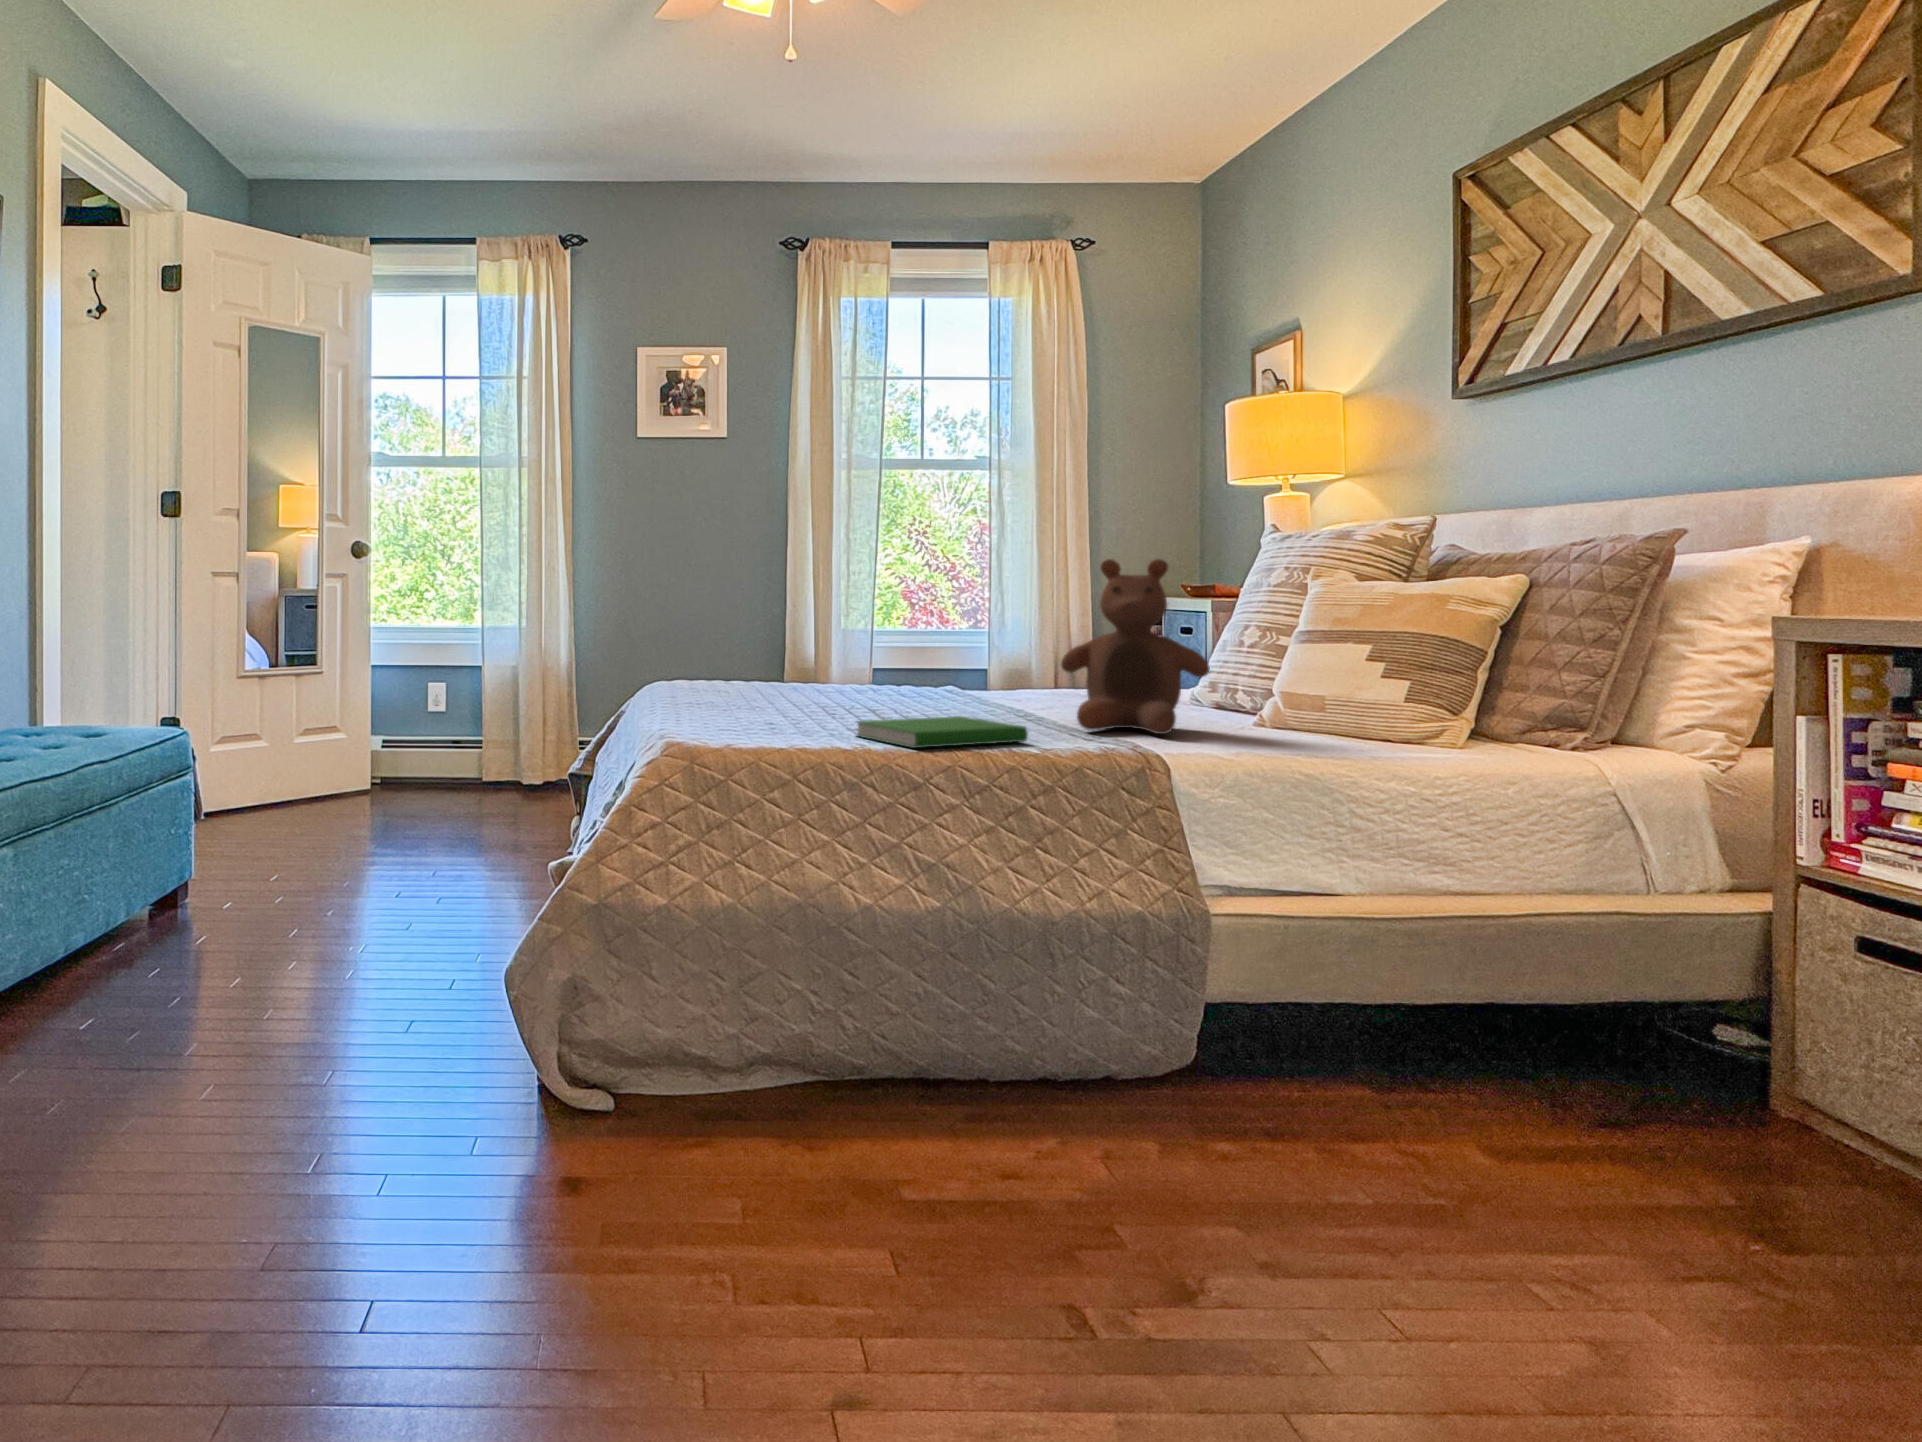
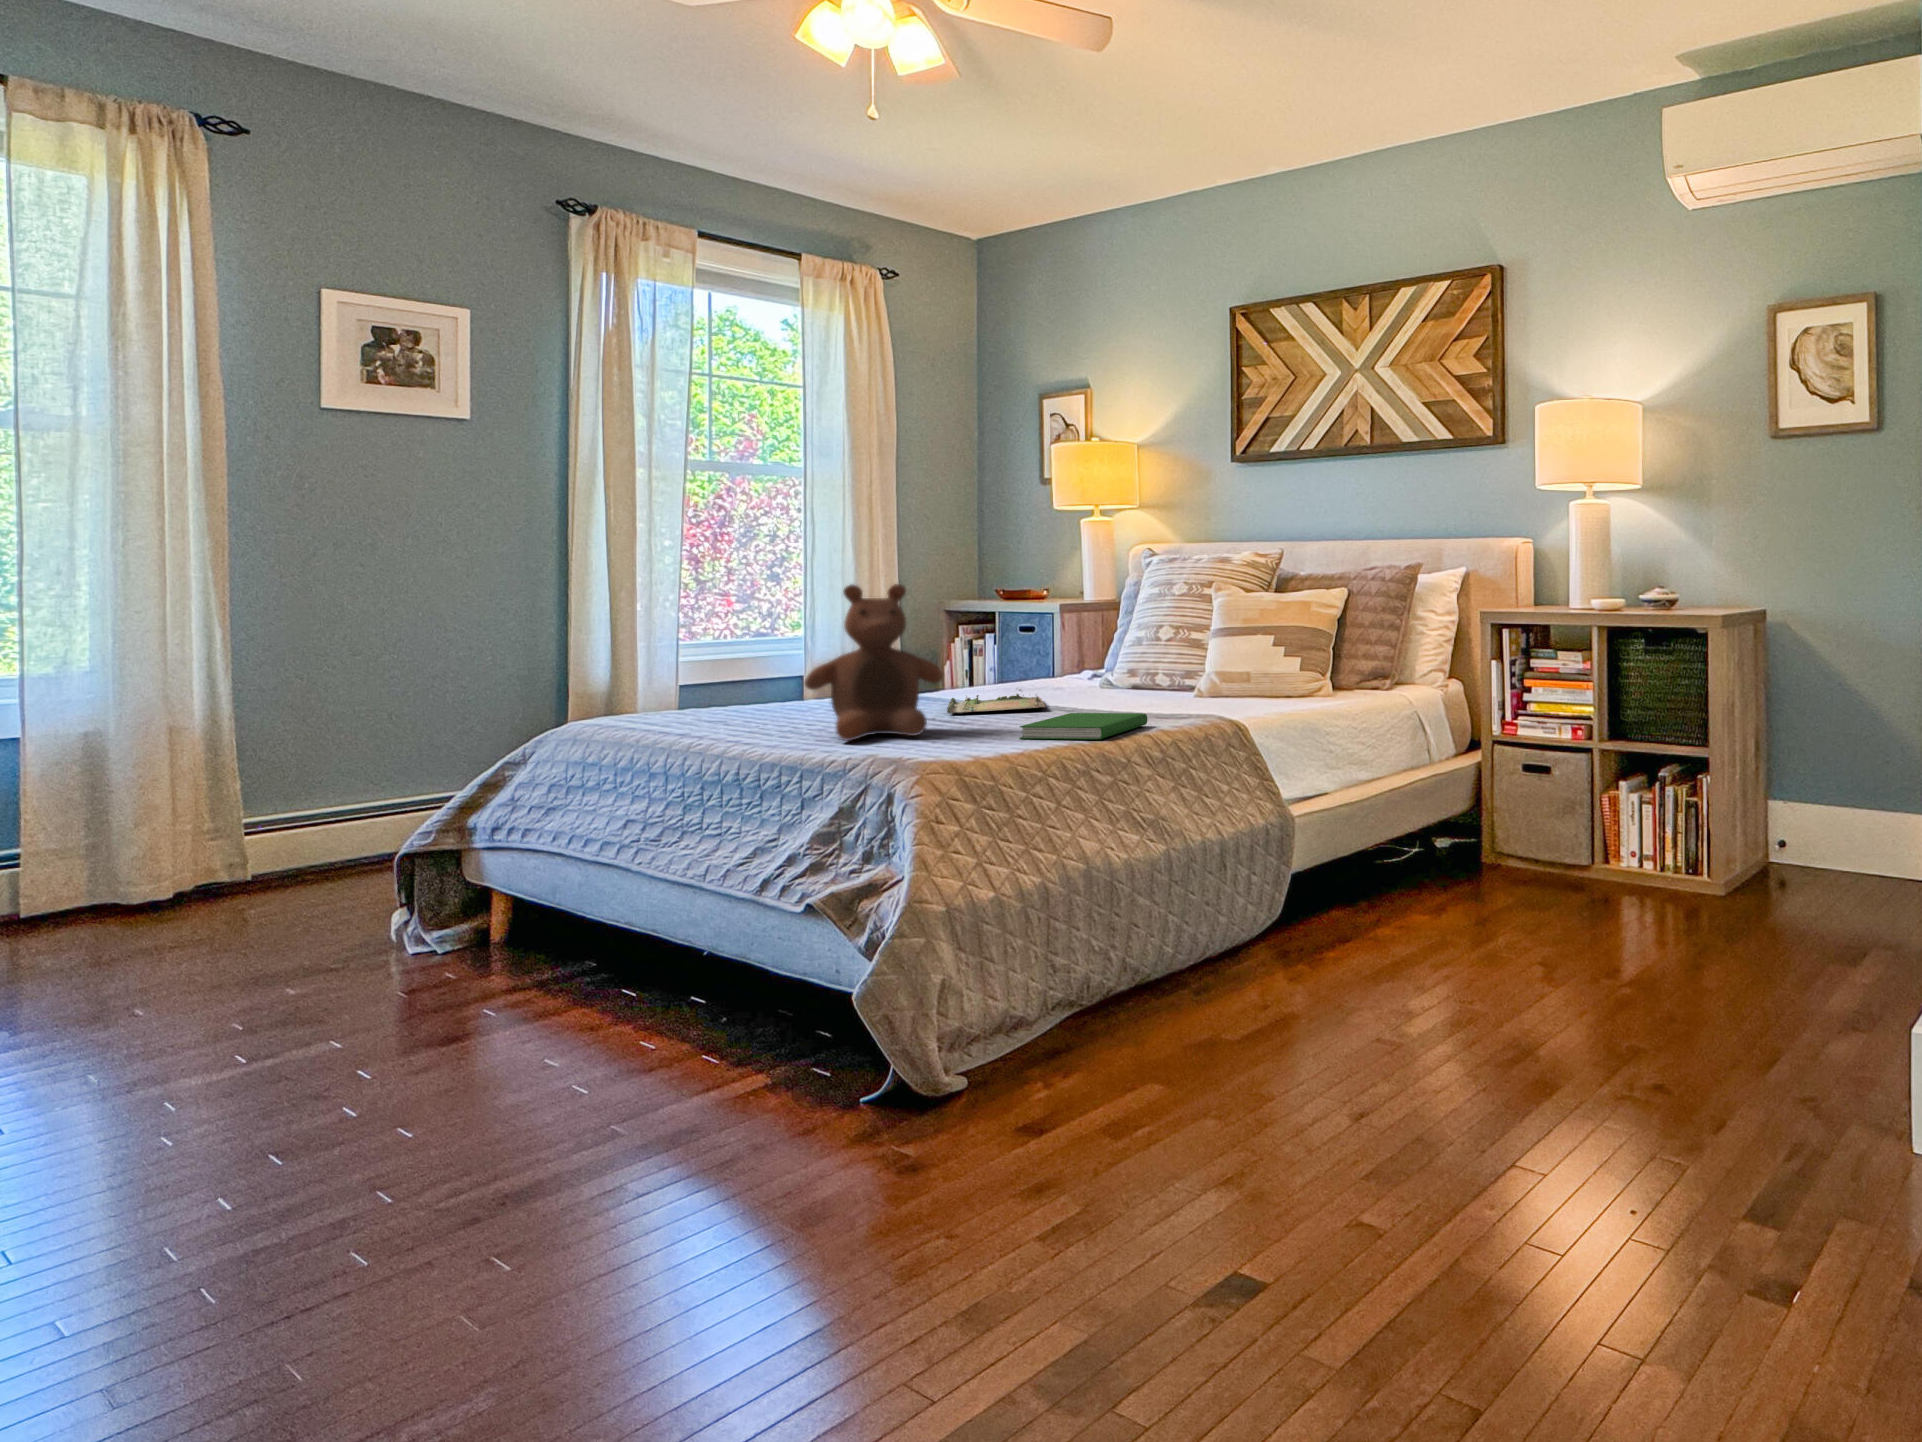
stuffed bear: present [1060,559,1210,734] -> present [804,584,943,741]
tray: none [898,687,1039,710] -> present [947,690,1045,714]

